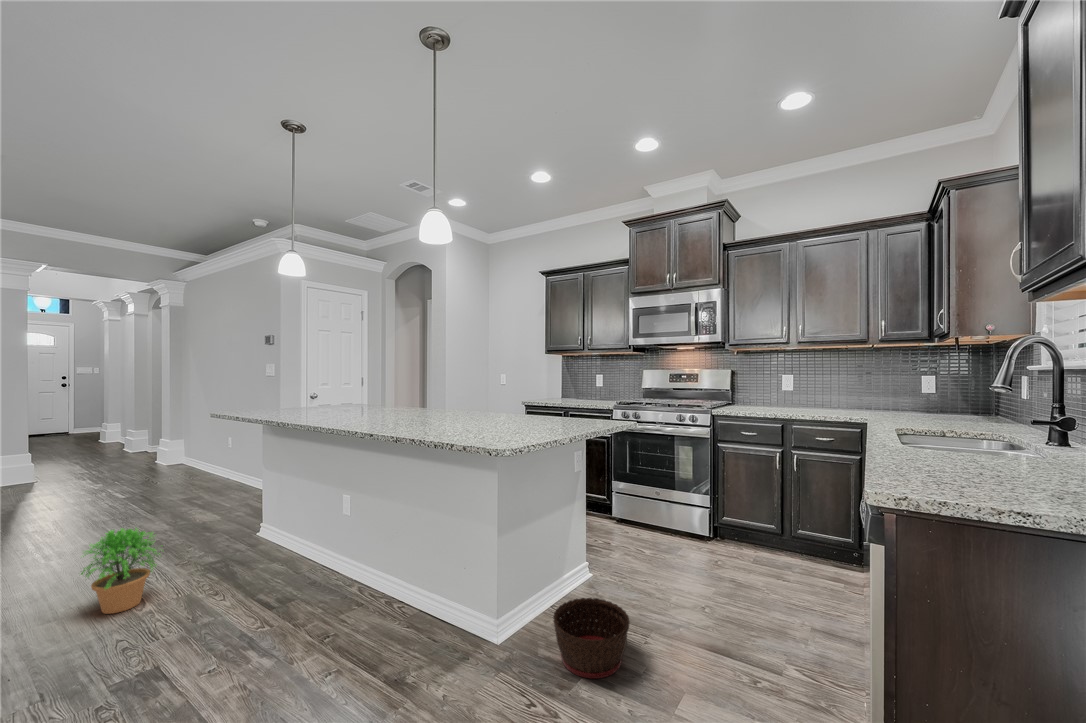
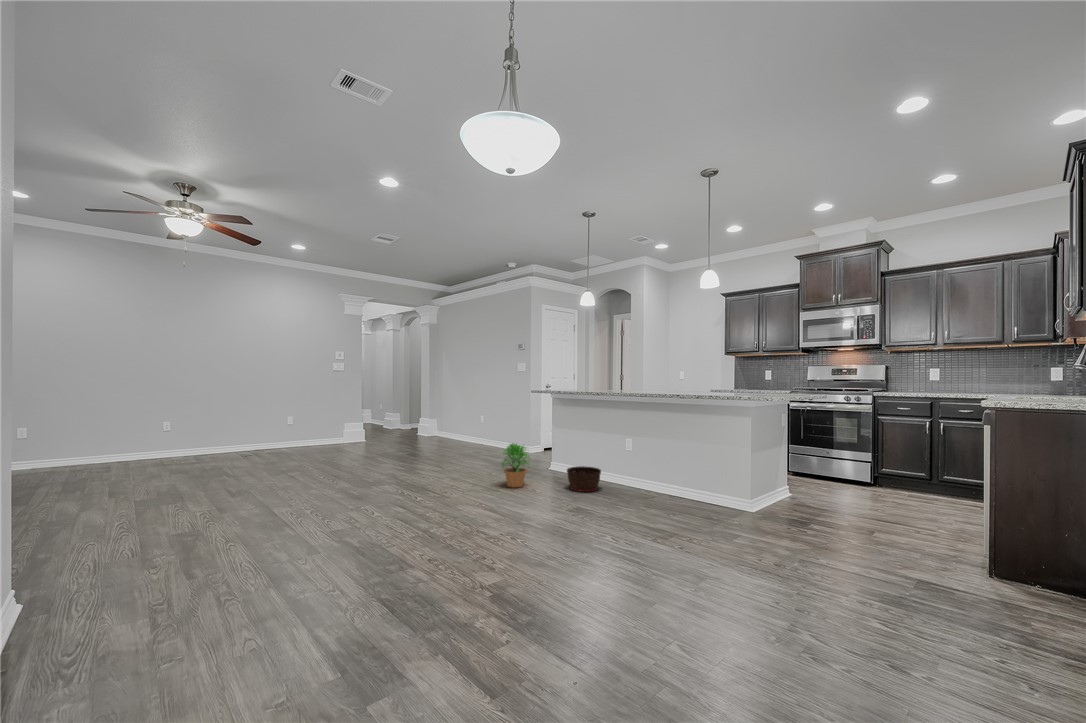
basket: present [553,598,630,679] -> present [567,466,601,492]

